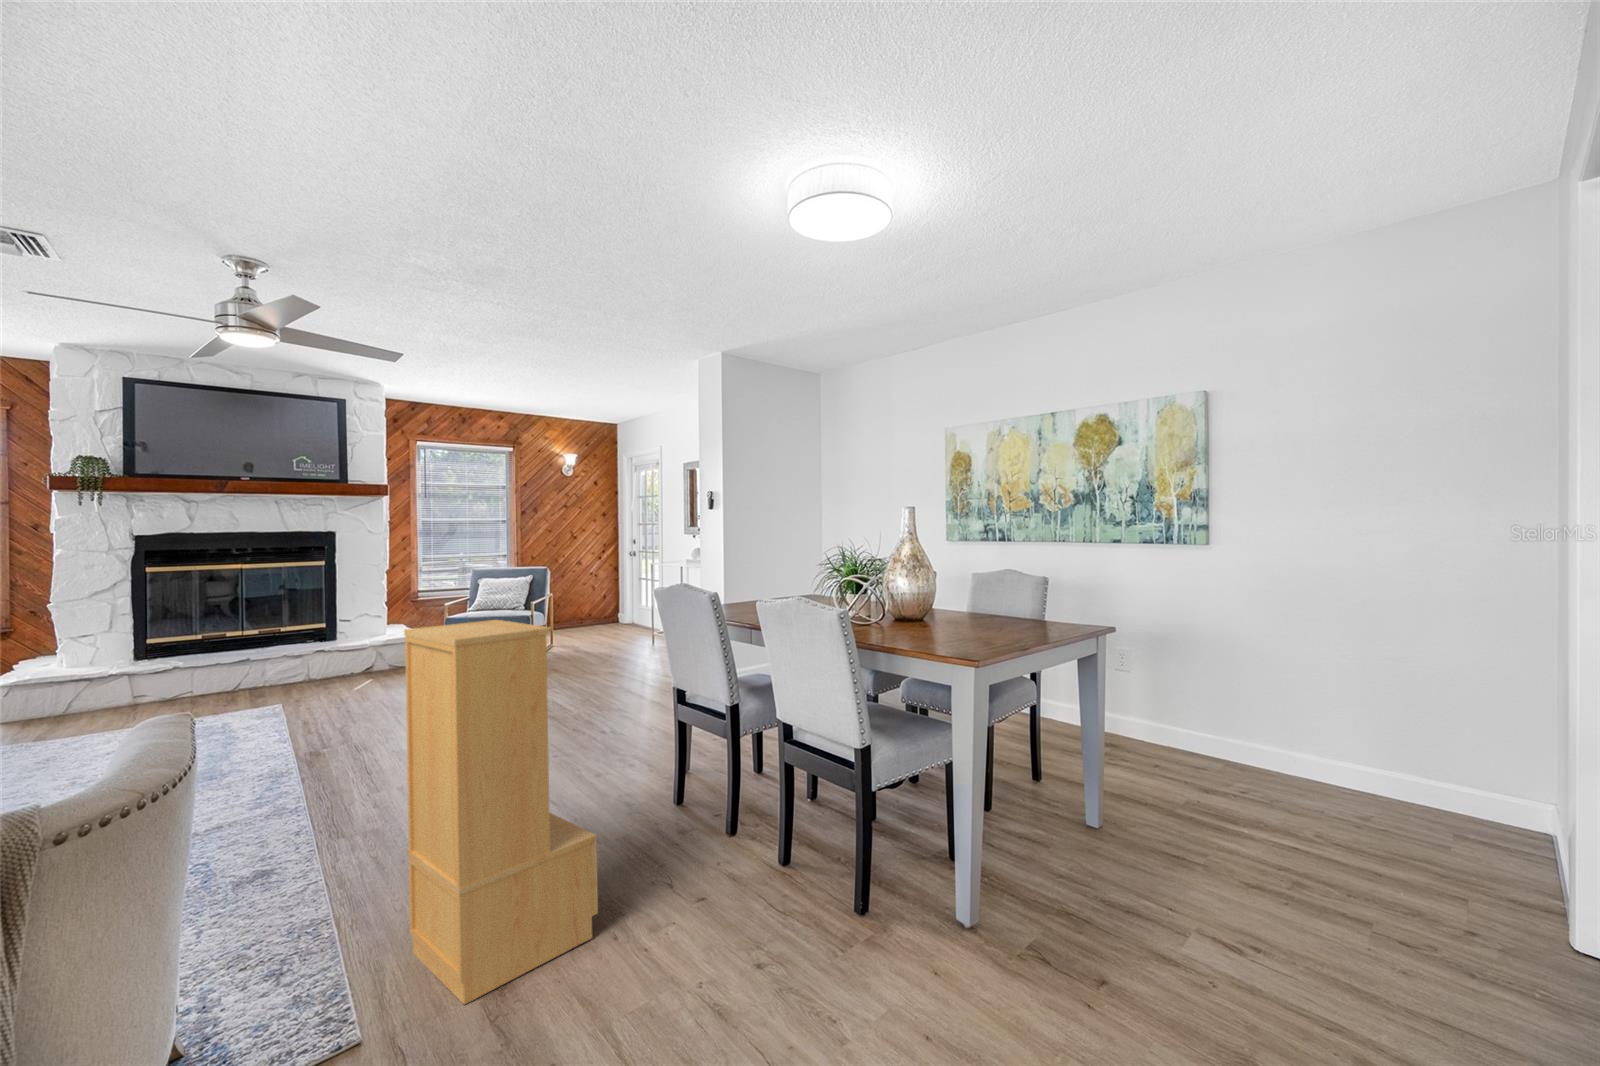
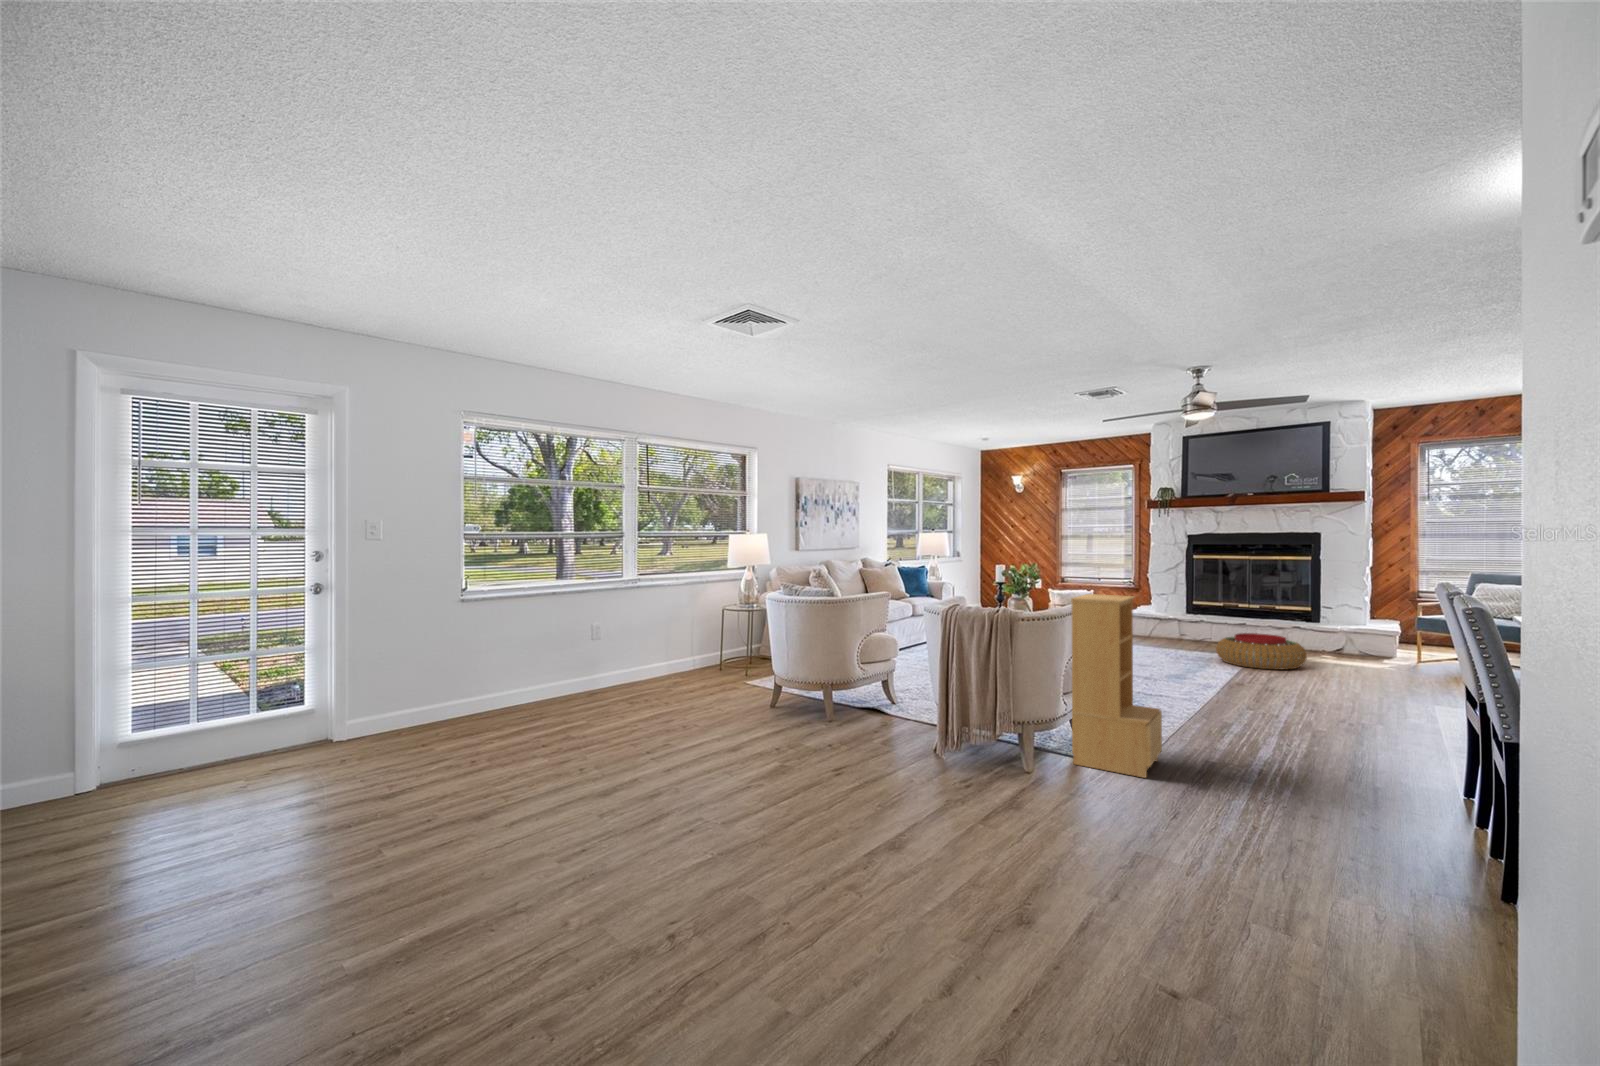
pouf: none [252,664,378,717] -> present [1216,633,1307,670]

